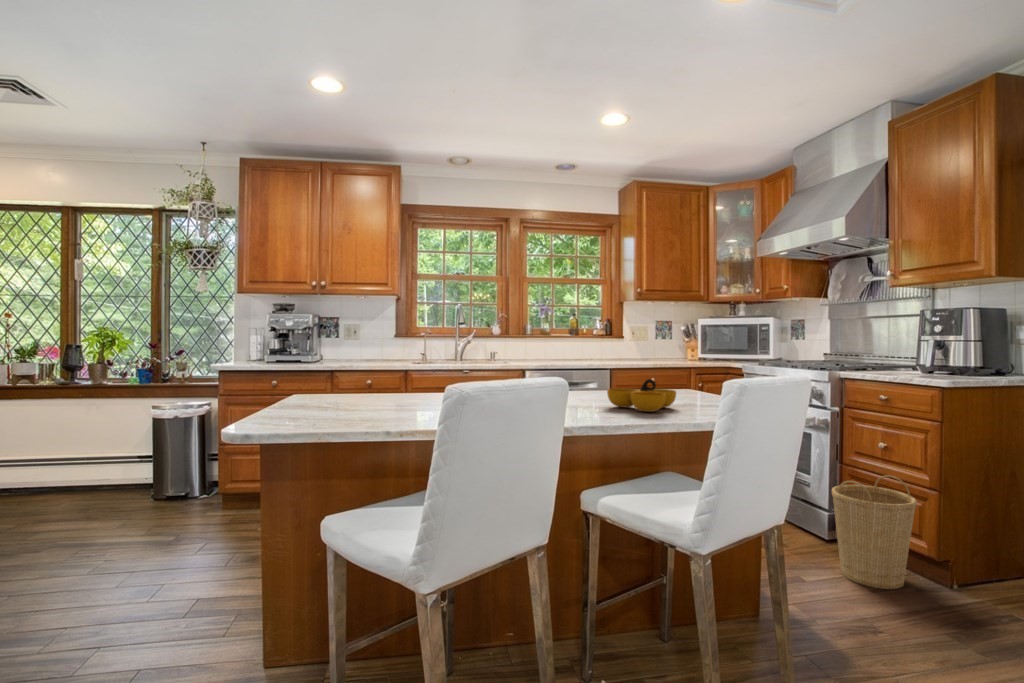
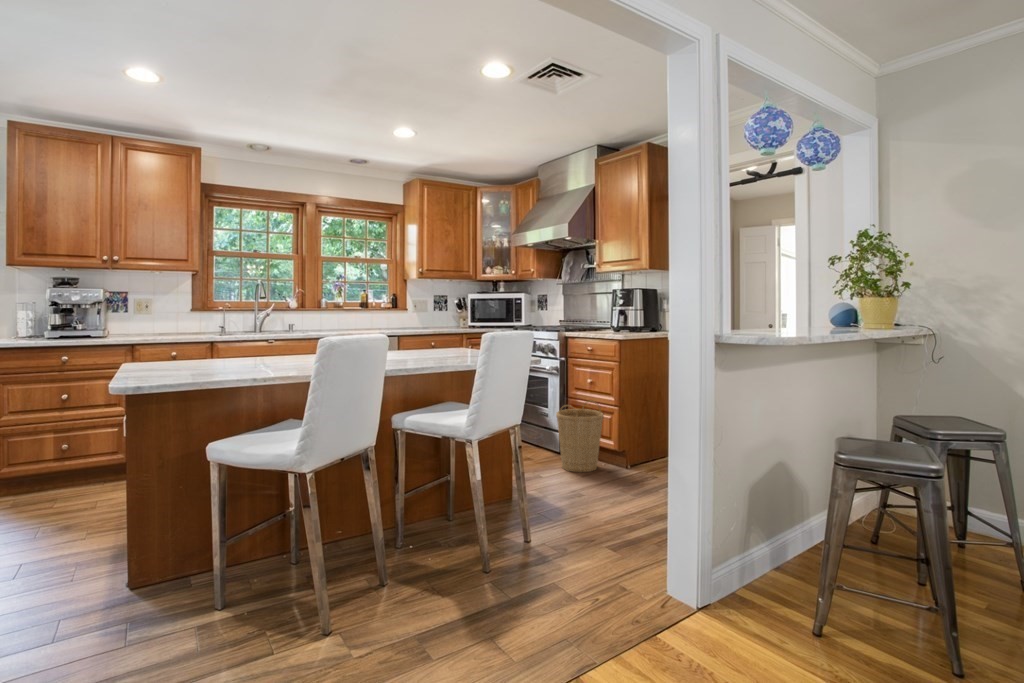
decorative bowl: present [607,379,676,412] -> none [407,339,453,360]

